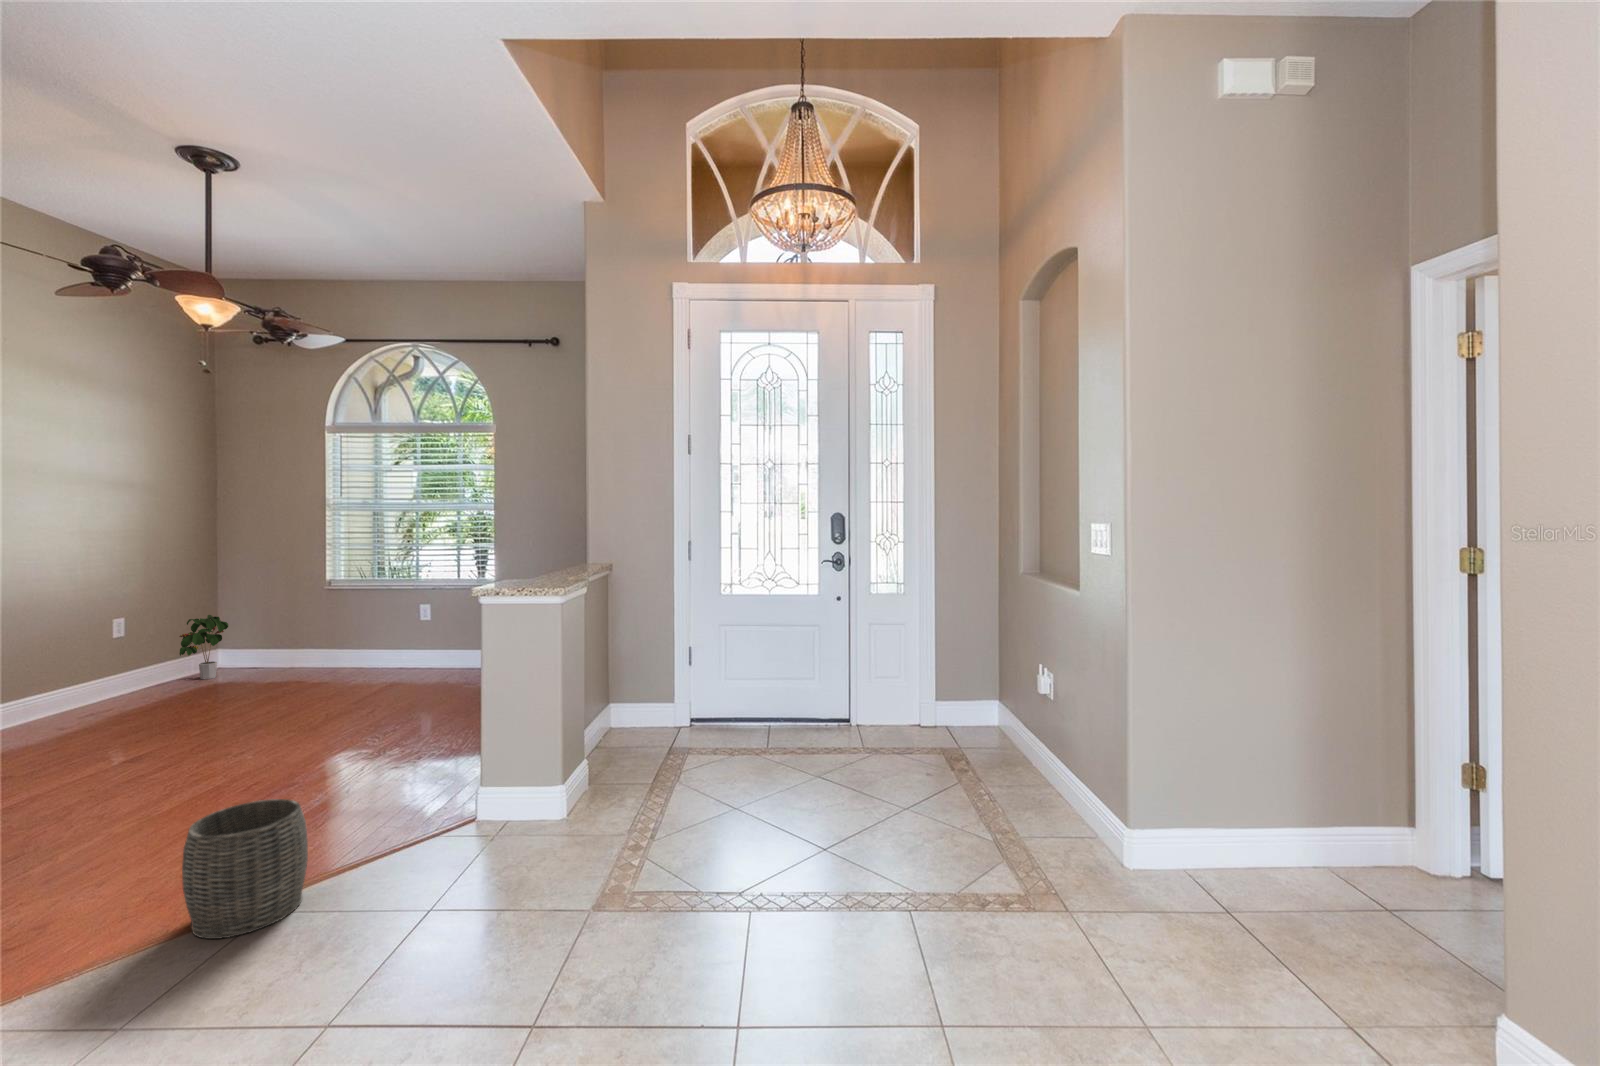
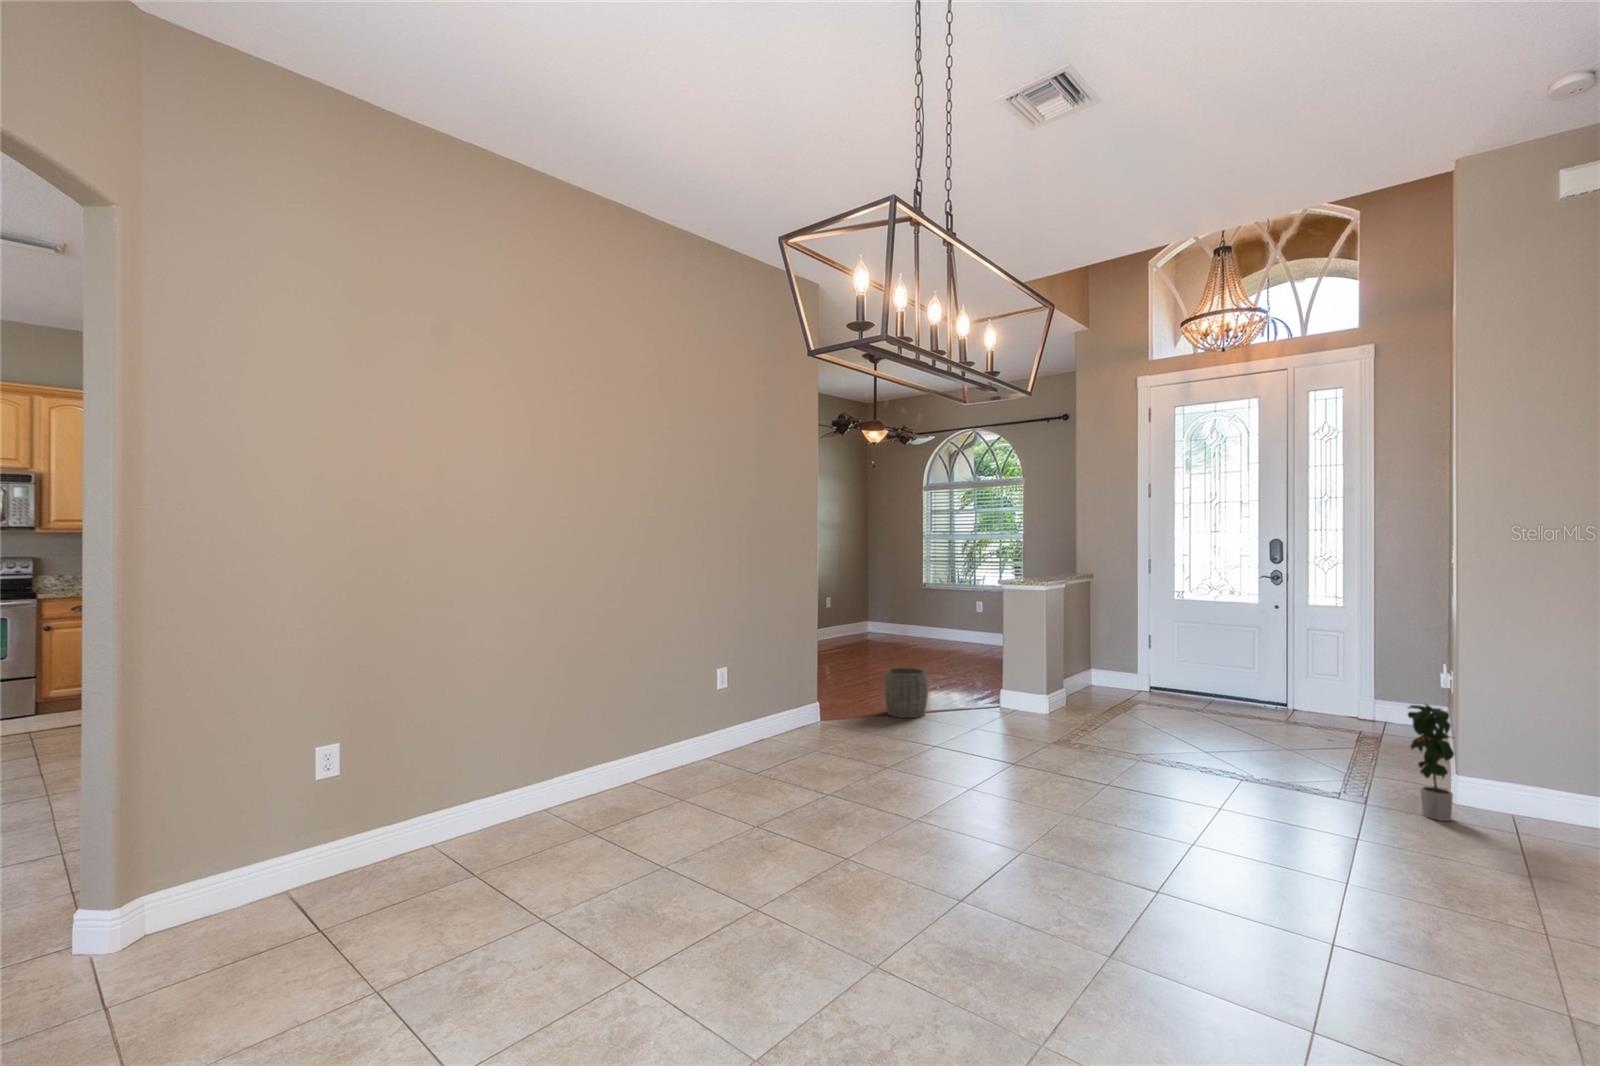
potted plant: present [179,615,228,679] -> present [1408,704,1454,821]

